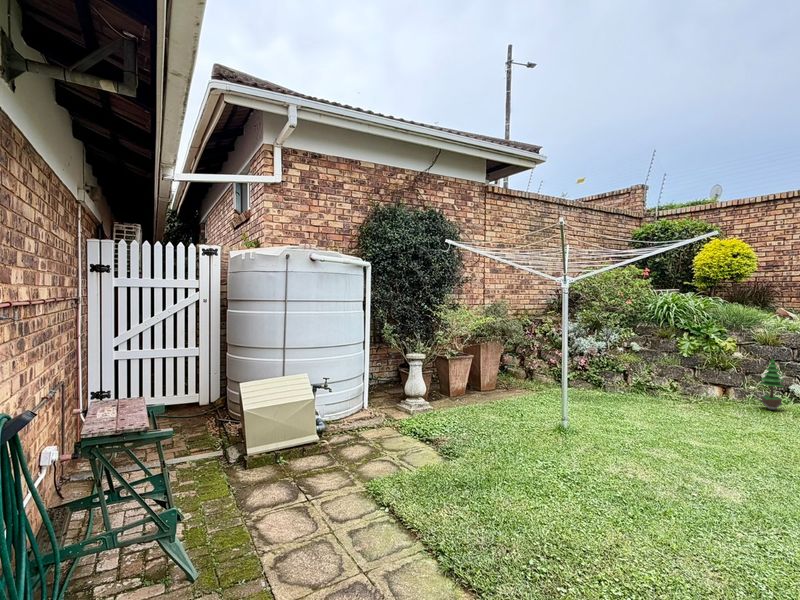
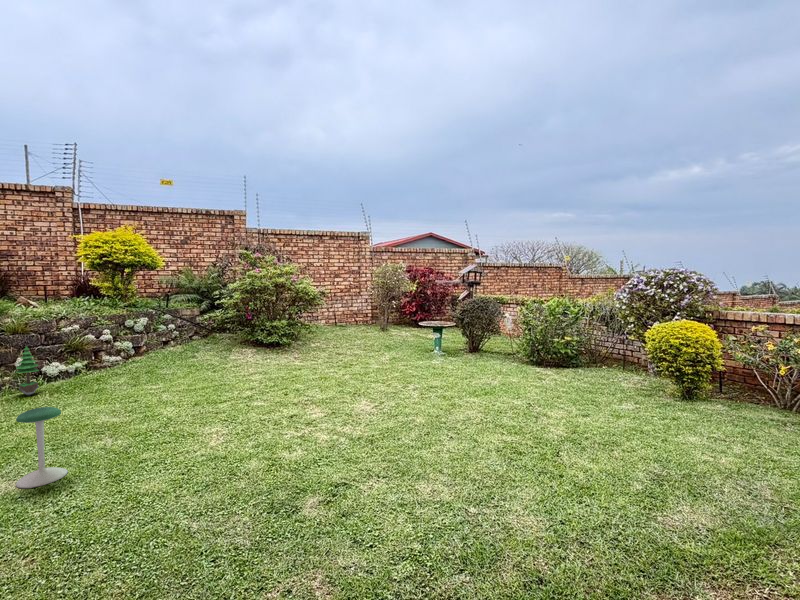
stool: none [729,424,785,512] -> present [16,407,68,488]

